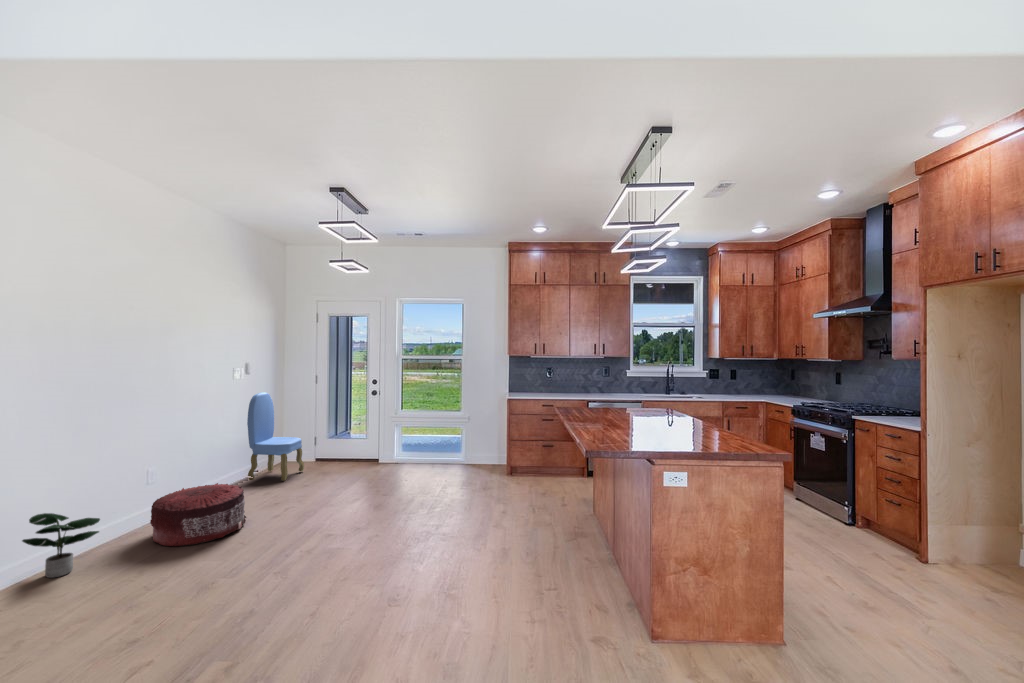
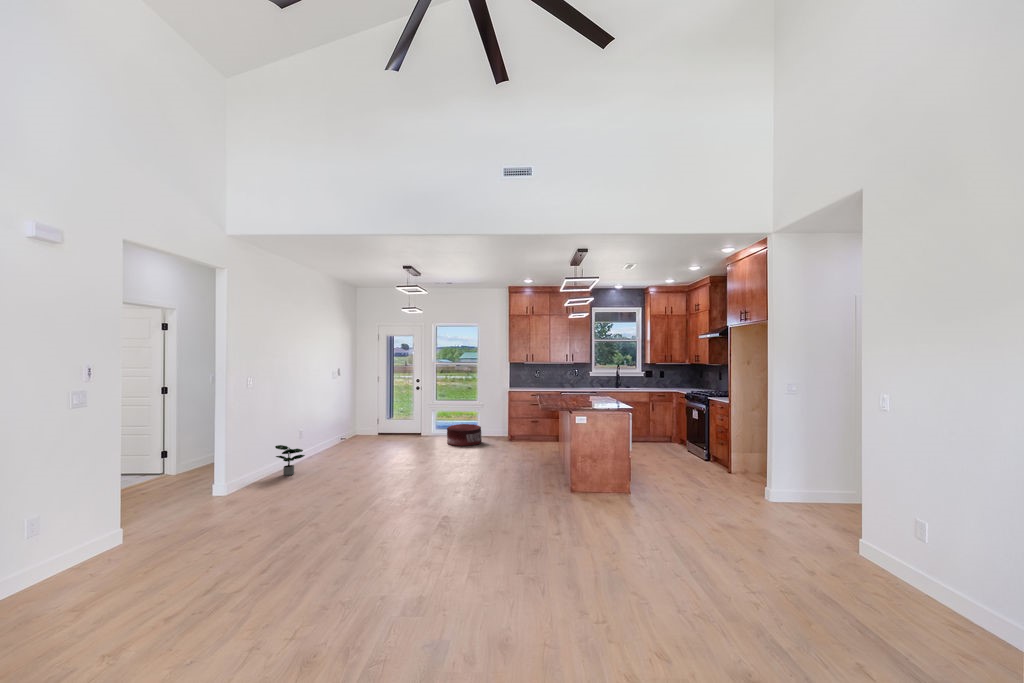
dining chair: present [247,392,304,481] -> none [341,388,374,445]
pouf: present [150,483,246,546] -> present [447,424,482,446]

